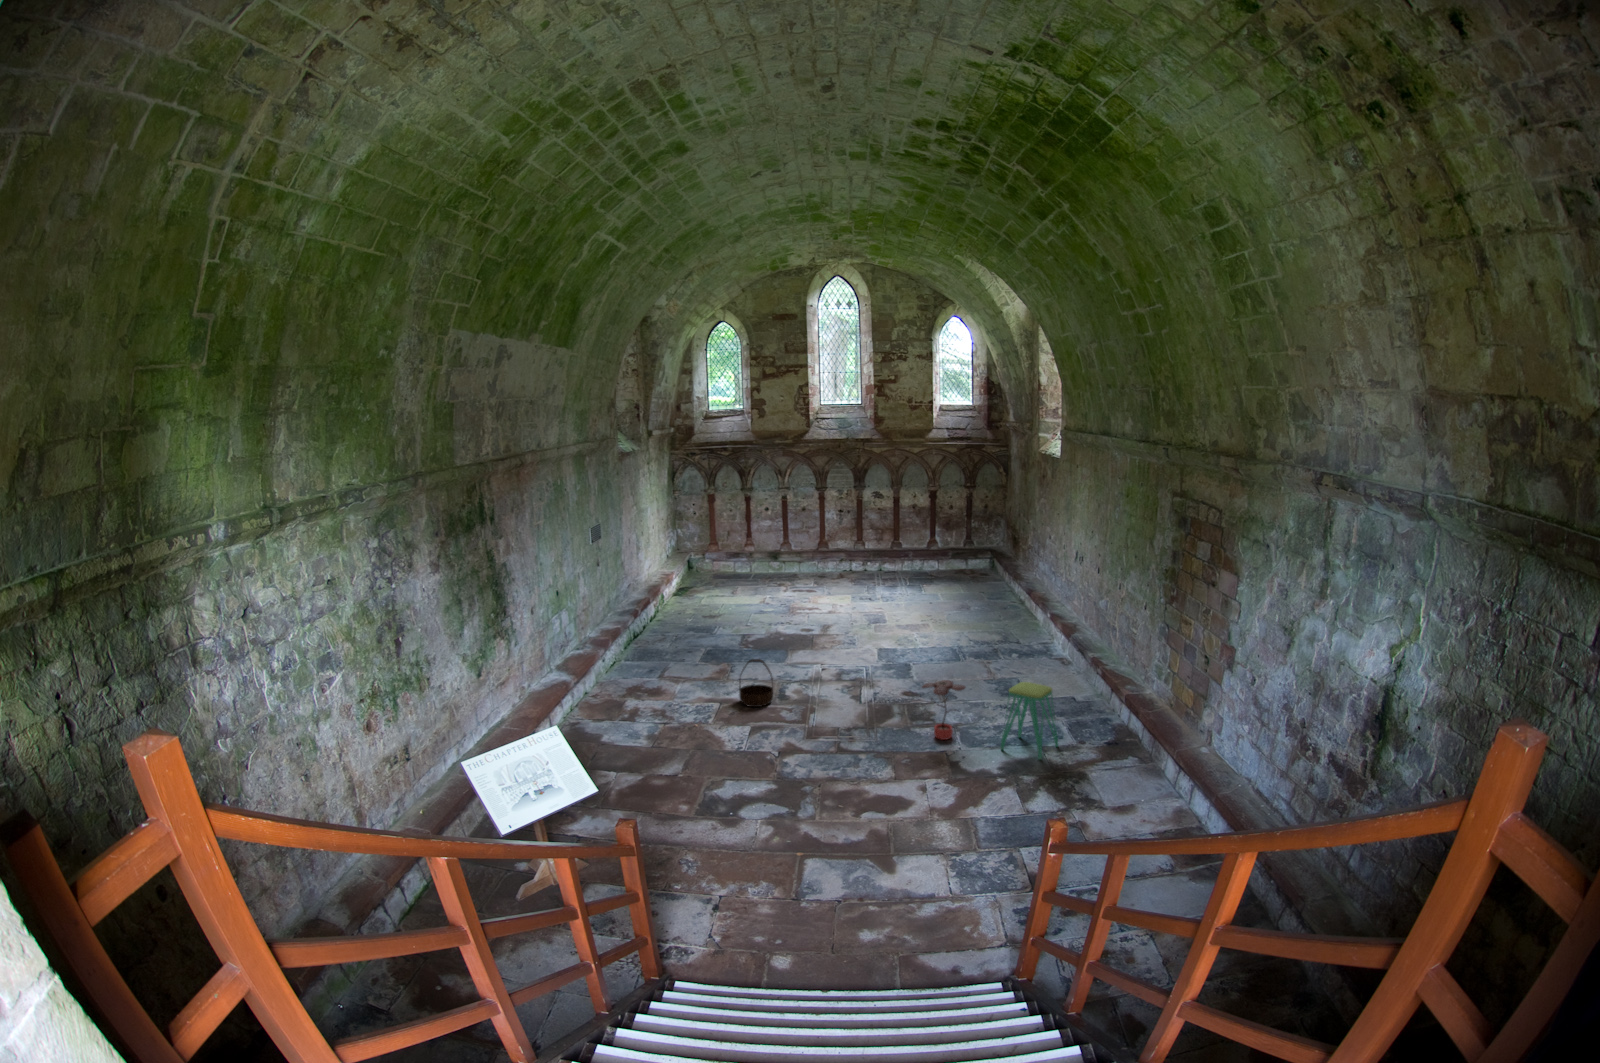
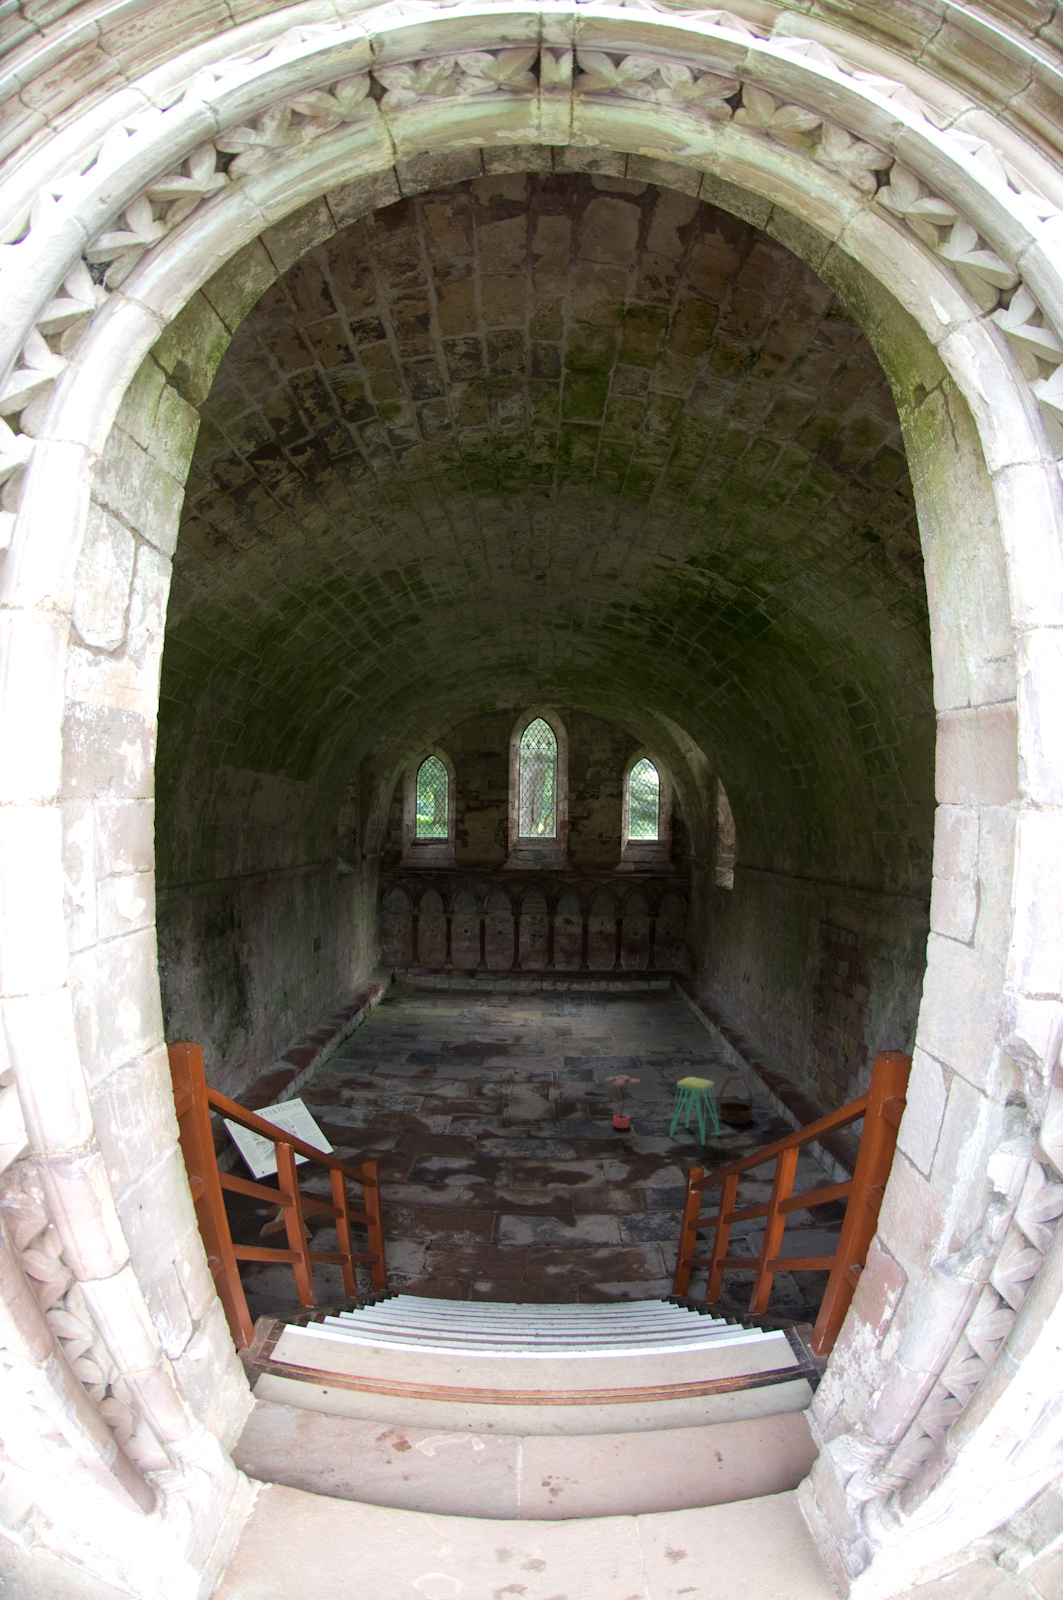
basket: present [739,659,773,707] -> present [719,1077,752,1124]

